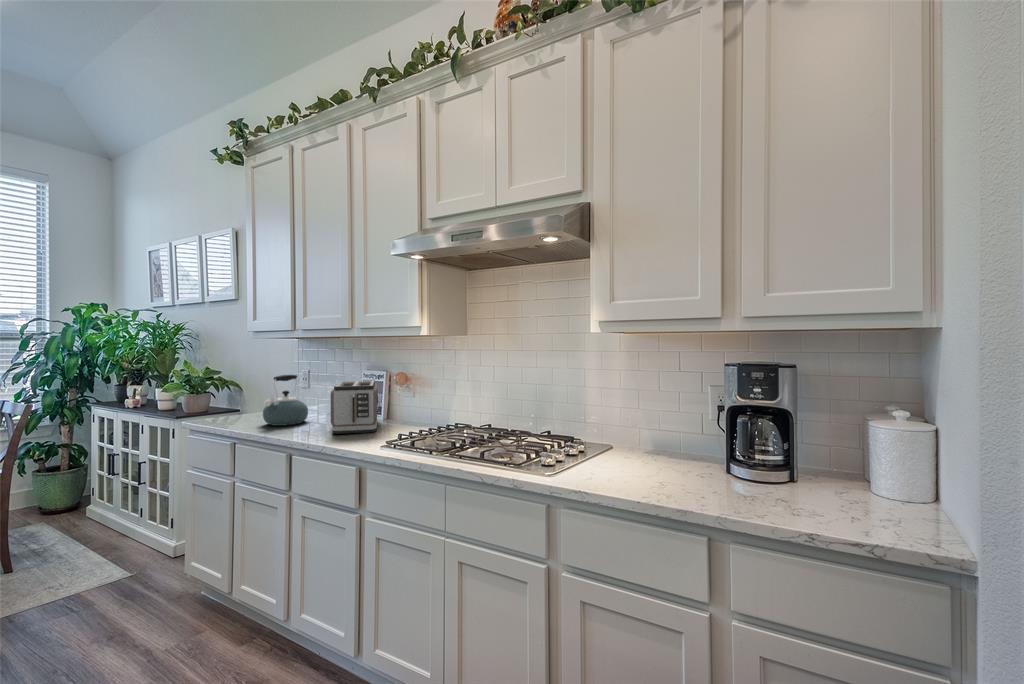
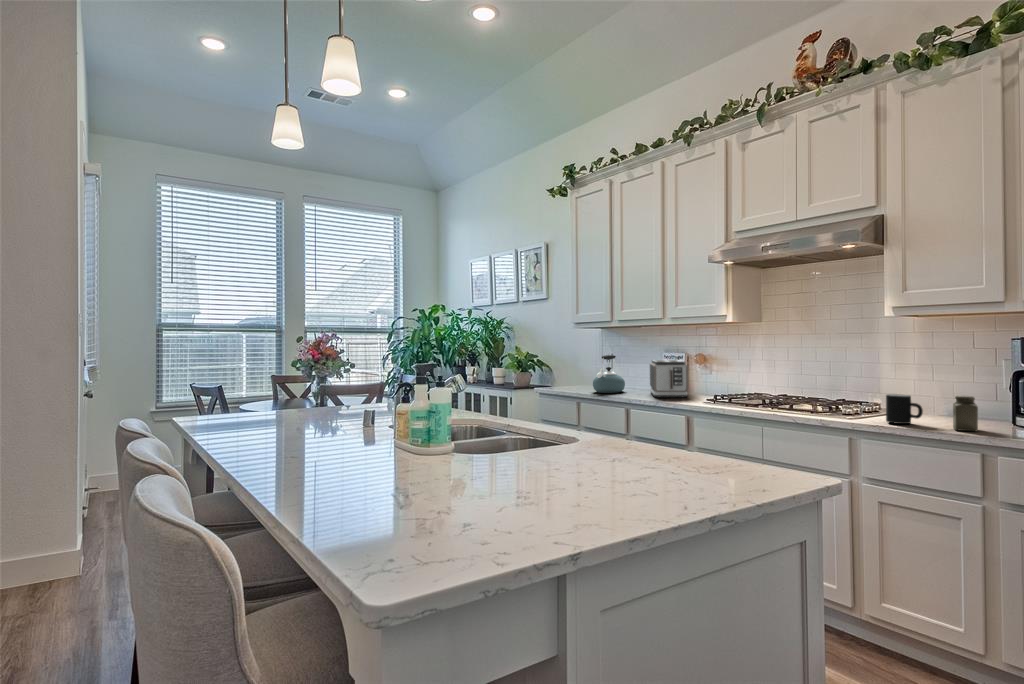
mug: none [590,442,633,486] -> present [886,394,923,424]
salt shaker: none [668,448,697,500] -> present [953,395,978,431]

